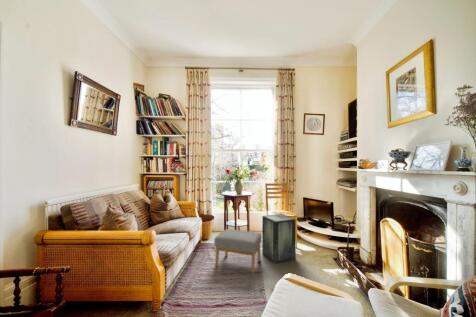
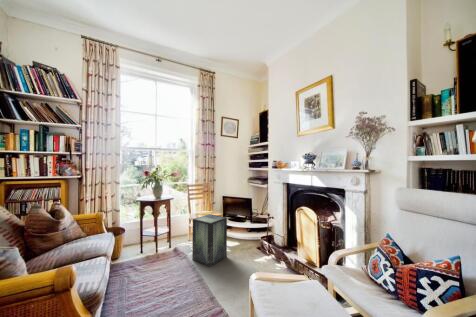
footstool: present [214,229,261,273] -> none [142,238,196,291]

